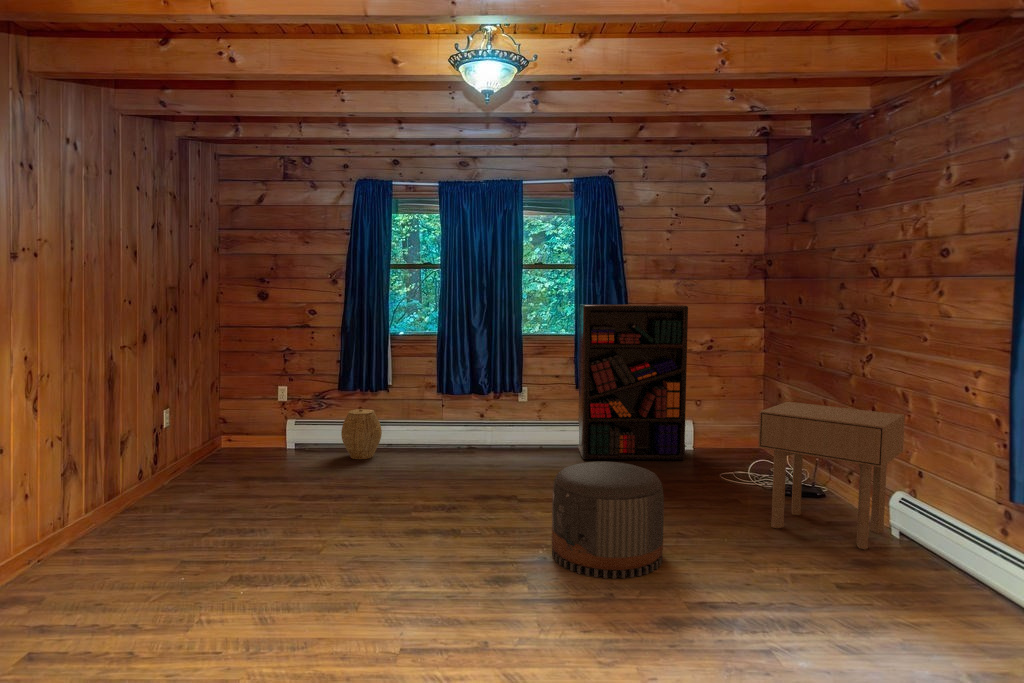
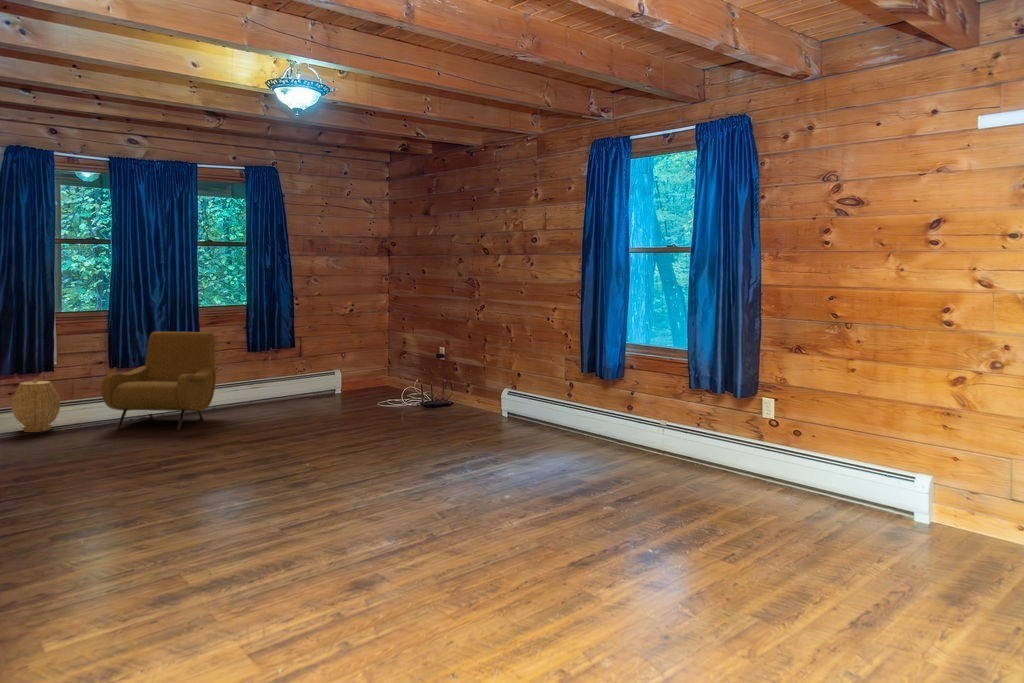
bookshelf: present [578,304,688,460] -> none [250,275,347,408]
armchair: none [402,365,525,480] -> present [101,332,216,430]
side table: present [758,402,905,549] -> none [432,340,510,423]
pouf: present [552,461,664,579] -> none [317,381,397,455]

